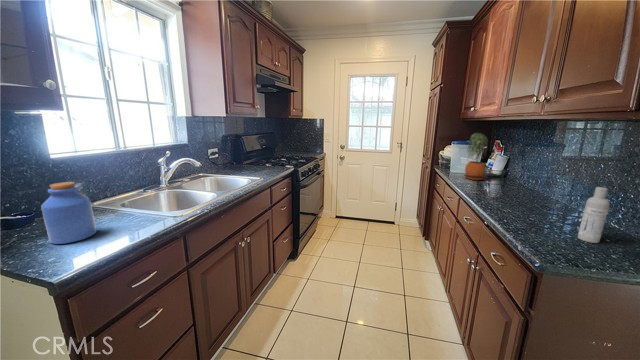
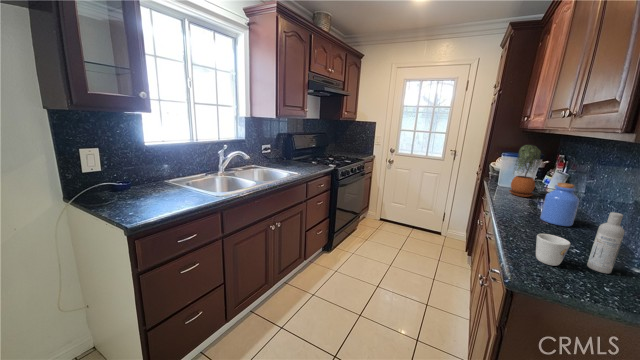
jar: present [41,182,96,244] -> present [540,183,579,226]
mug: none [539,214,572,243] -> present [536,234,570,266]

